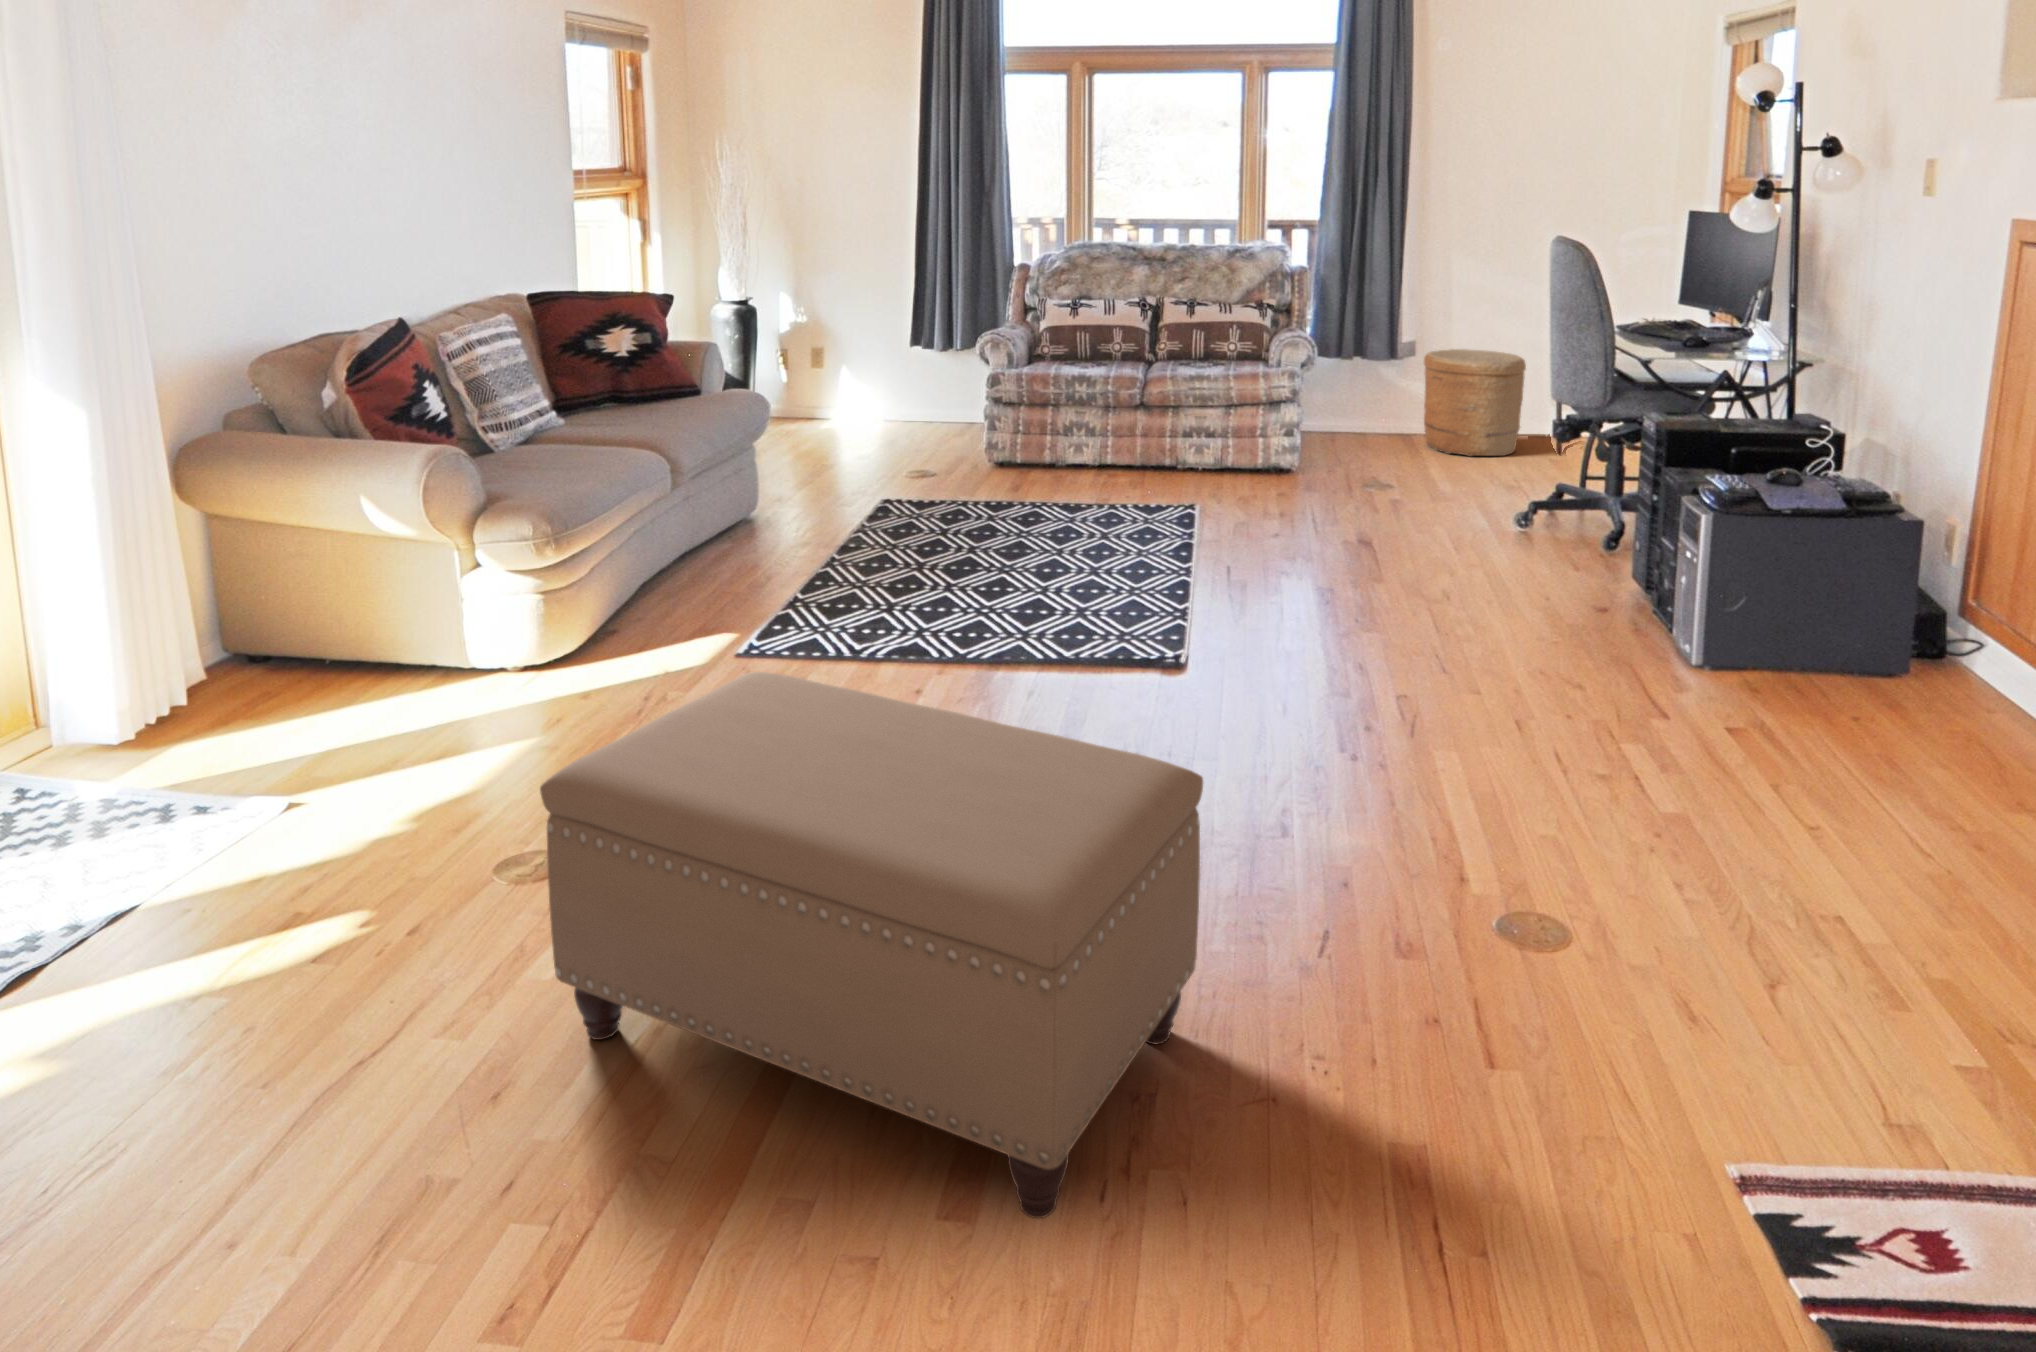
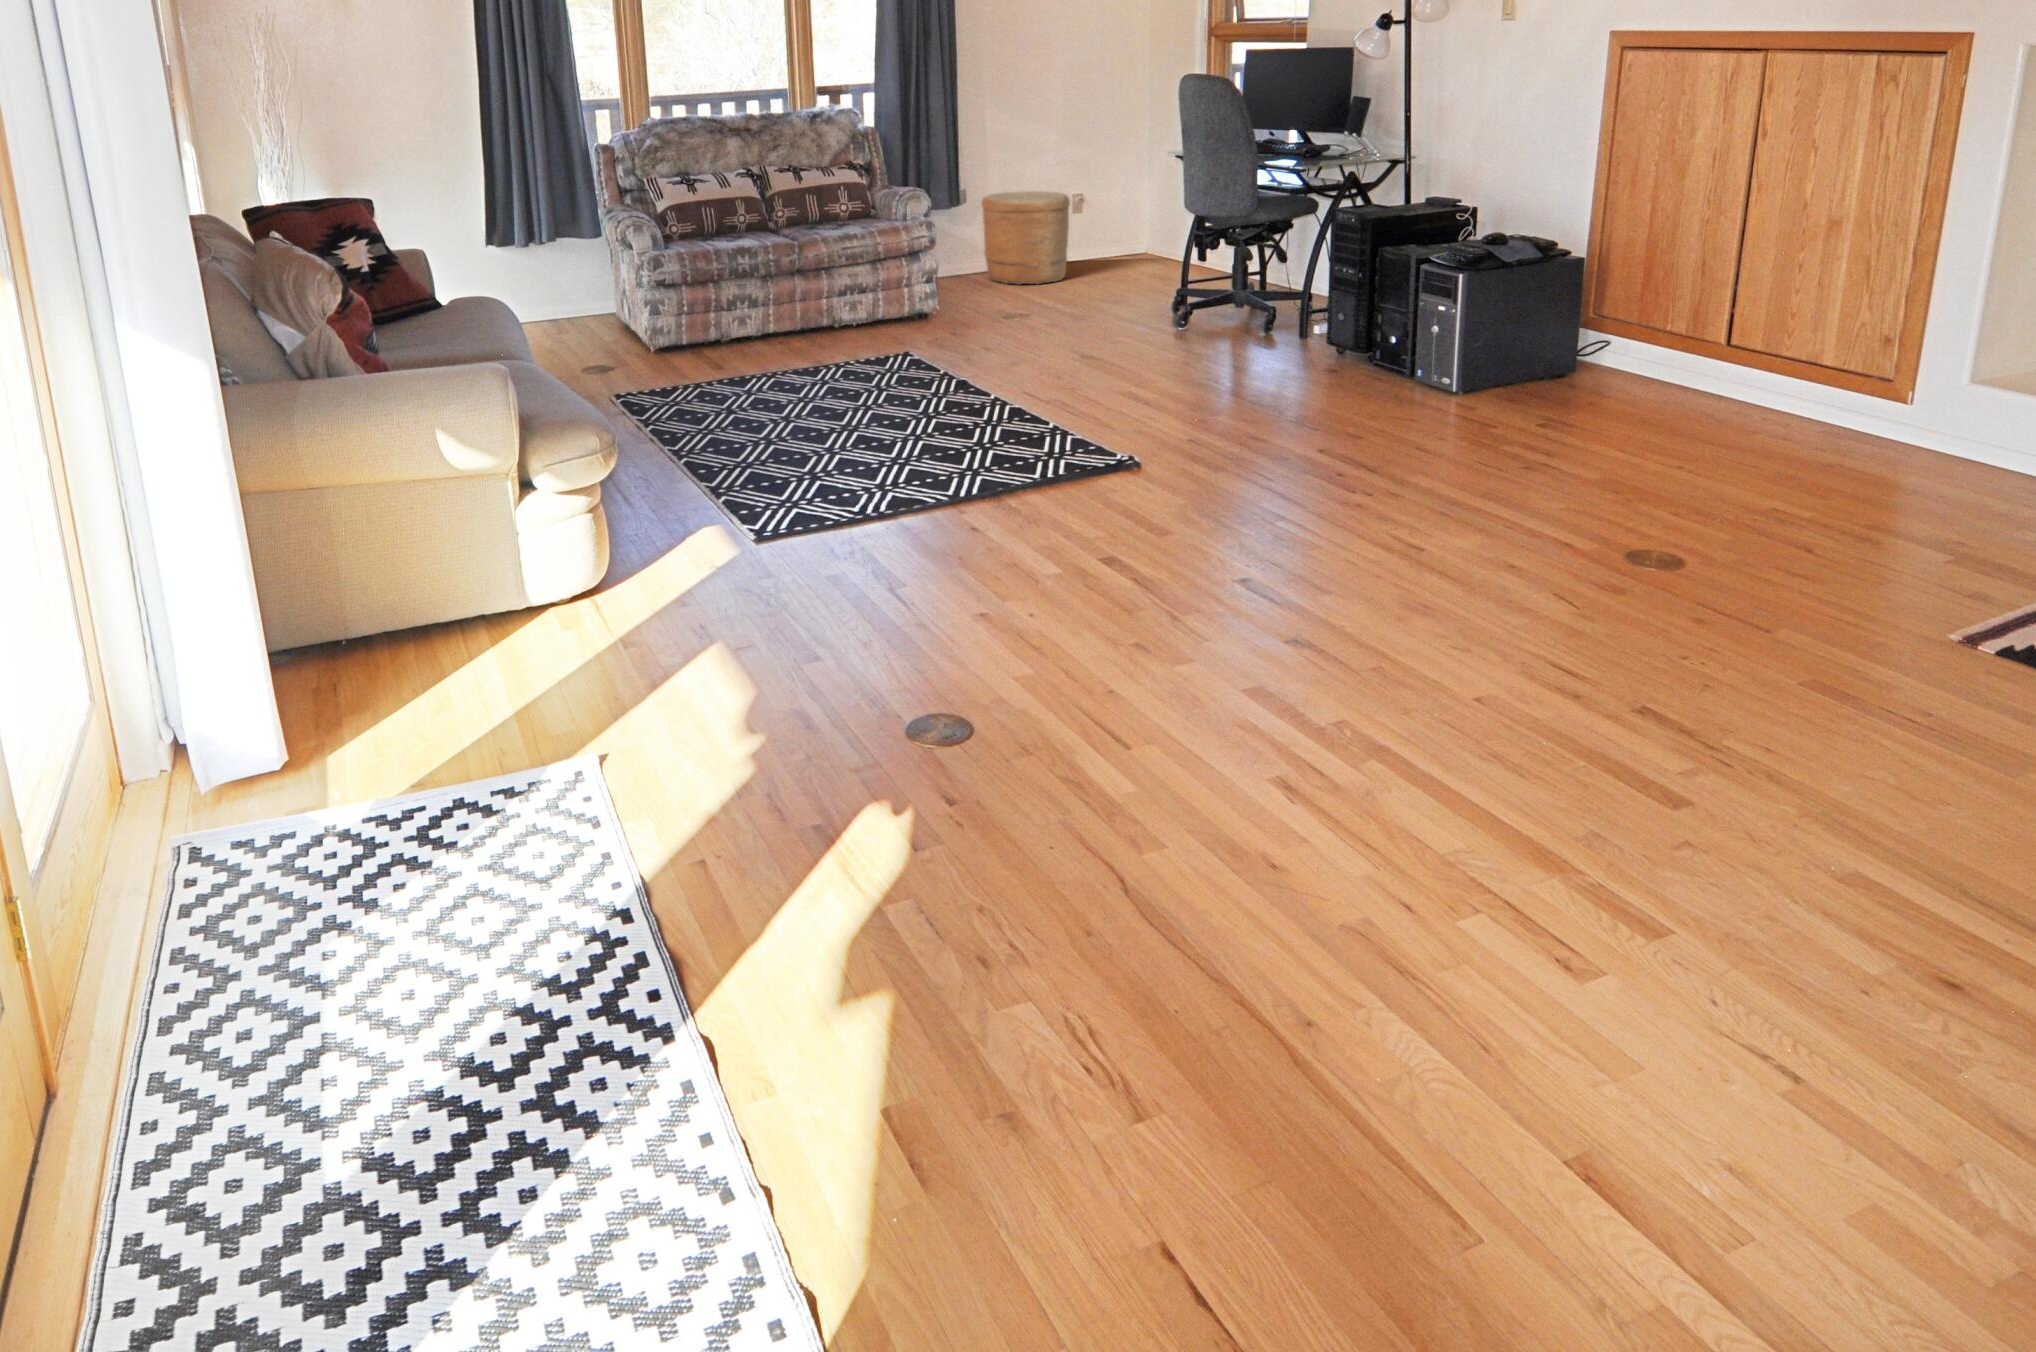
ottoman: present [540,672,1203,1218] -> none [1143,476,1803,856]

